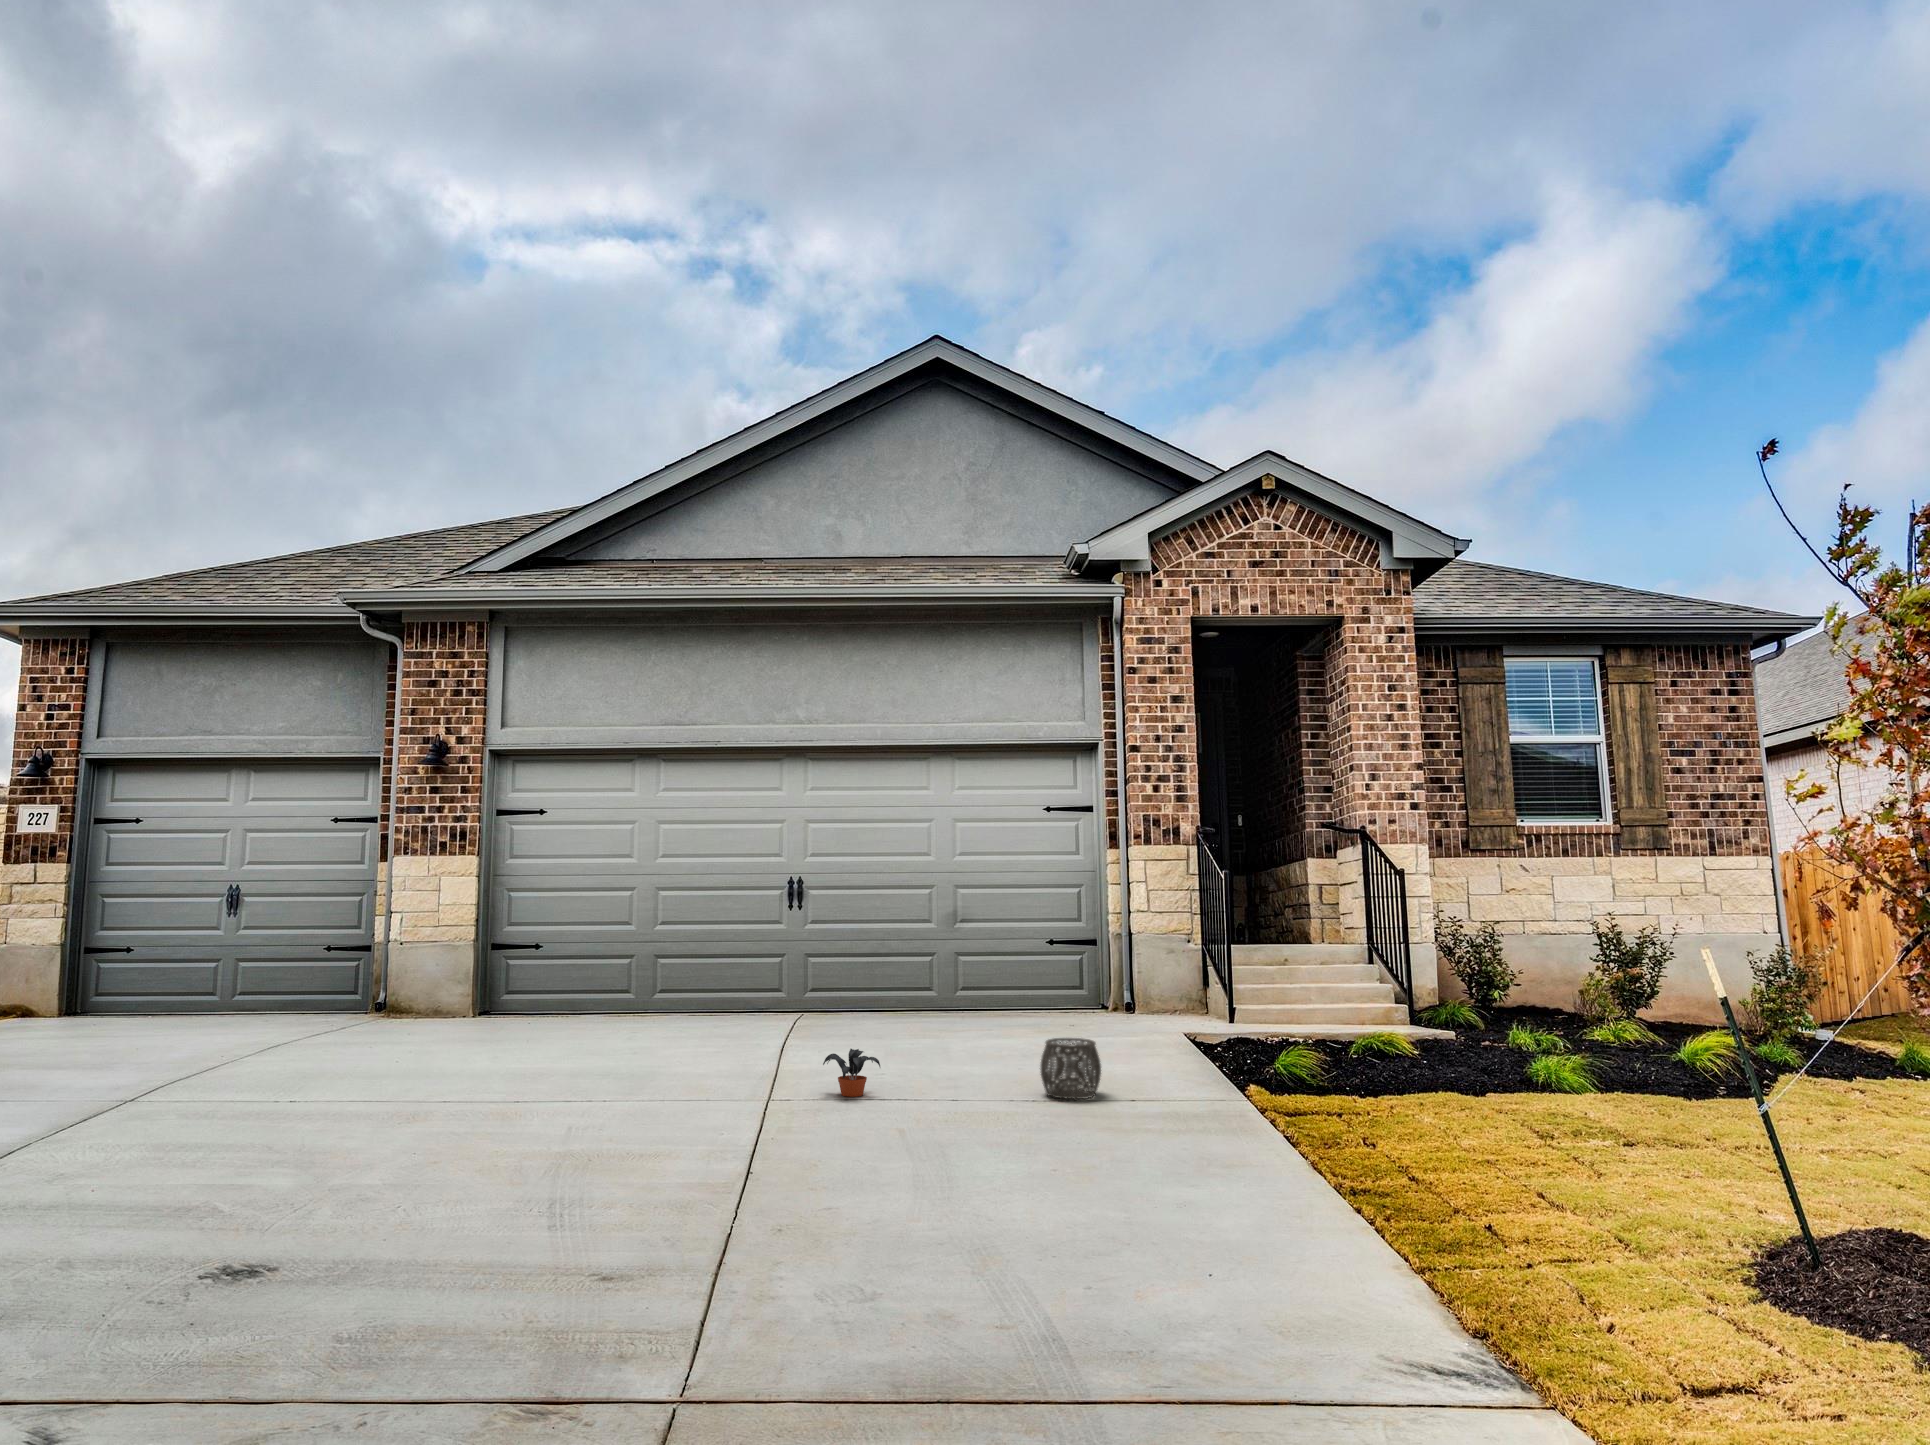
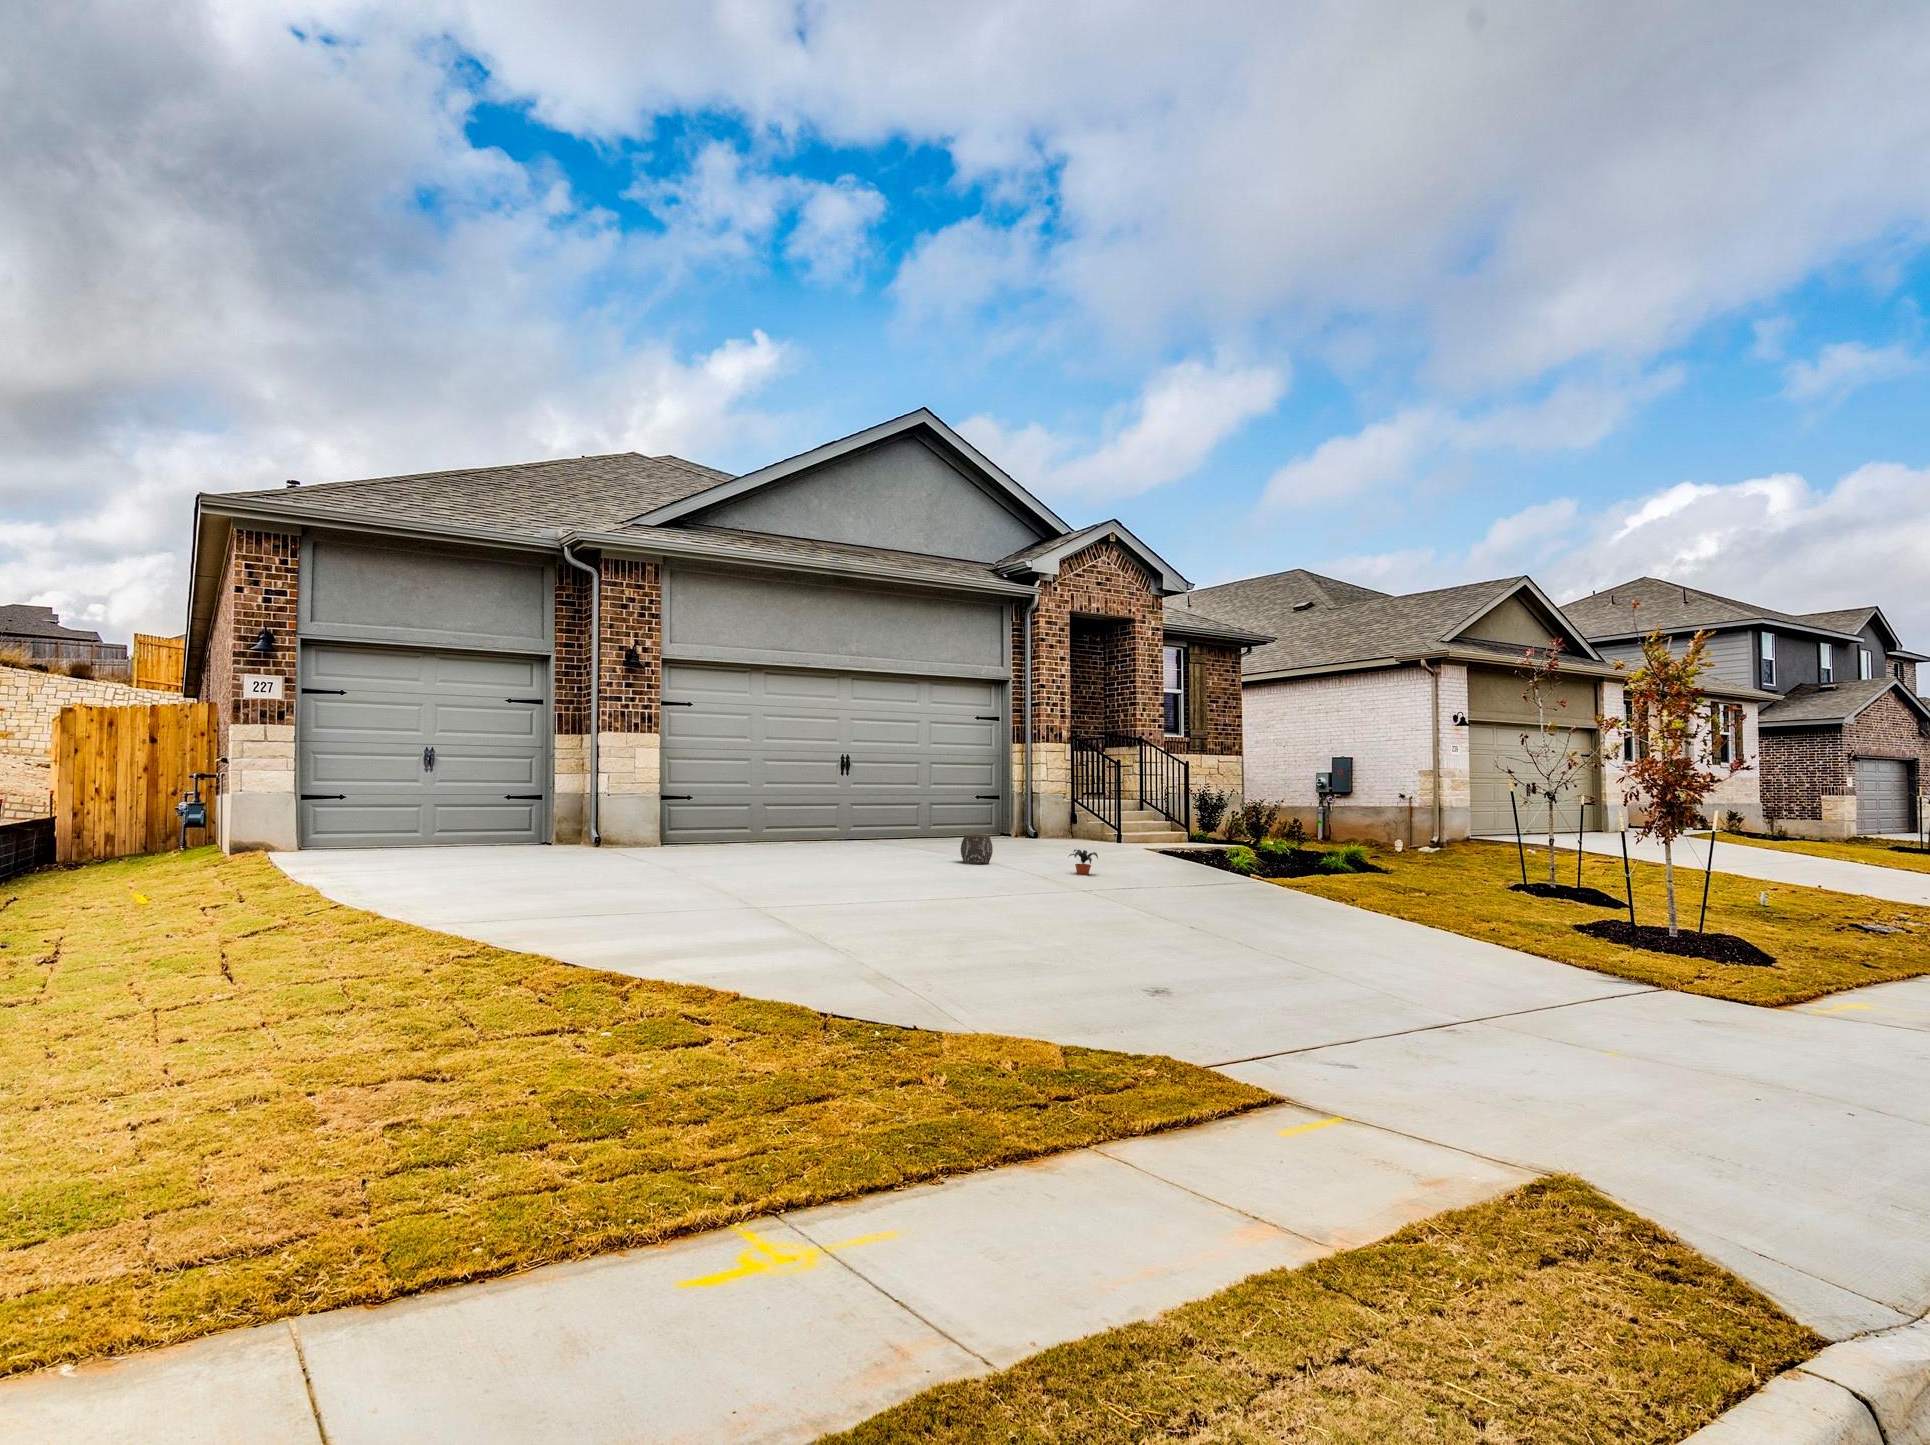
woven basket: present [1040,1038,1101,1099] -> present [960,834,993,864]

